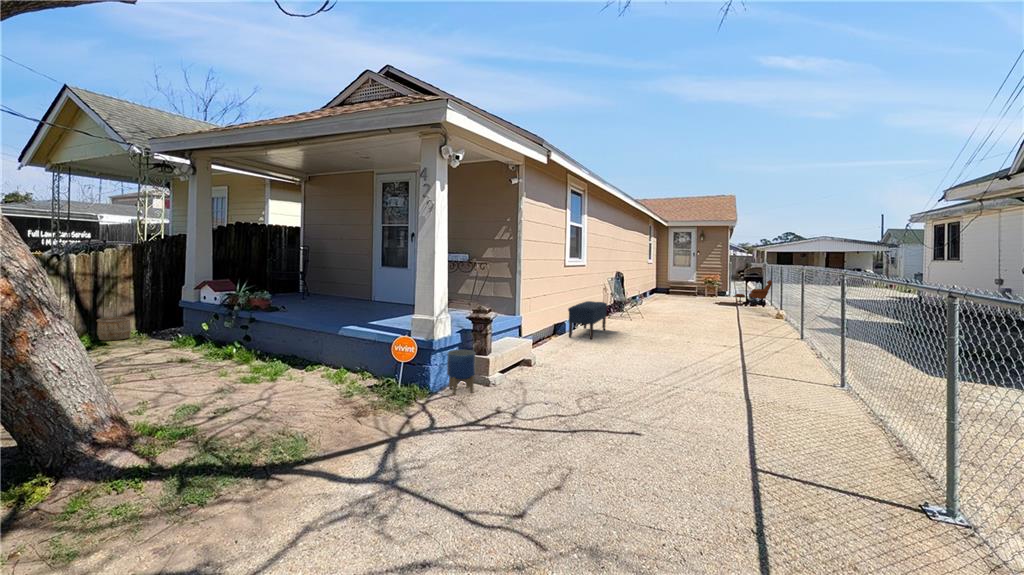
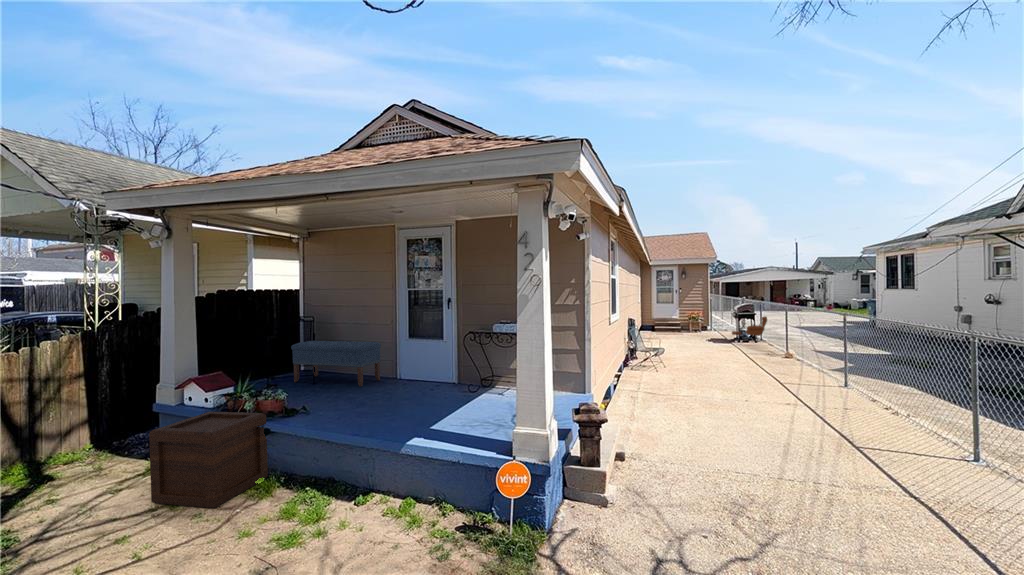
bench: present [568,301,607,339] -> present [291,341,381,386]
wooden crate: none [167,305,254,367] -> present [149,412,268,508]
wooden bucket: present [97,316,131,340] -> none [33,431,83,469]
planter: present [447,350,475,394] -> none [569,466,607,534]

